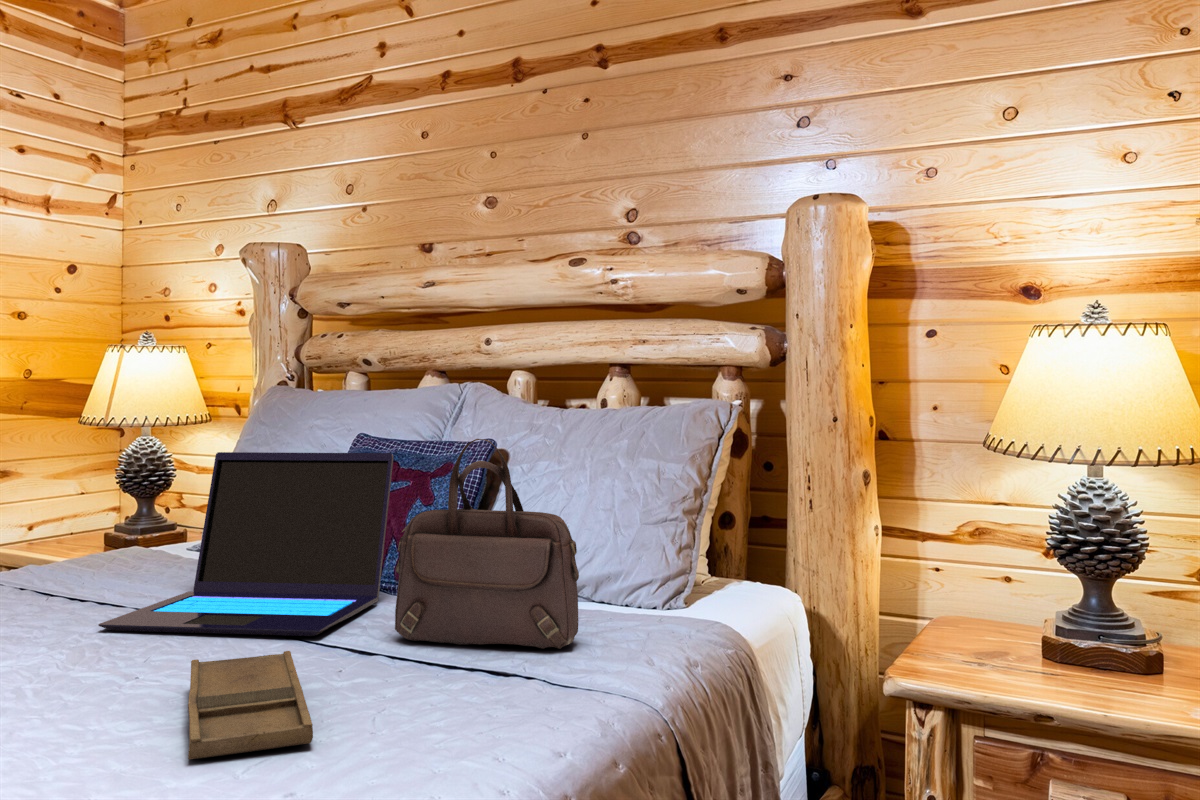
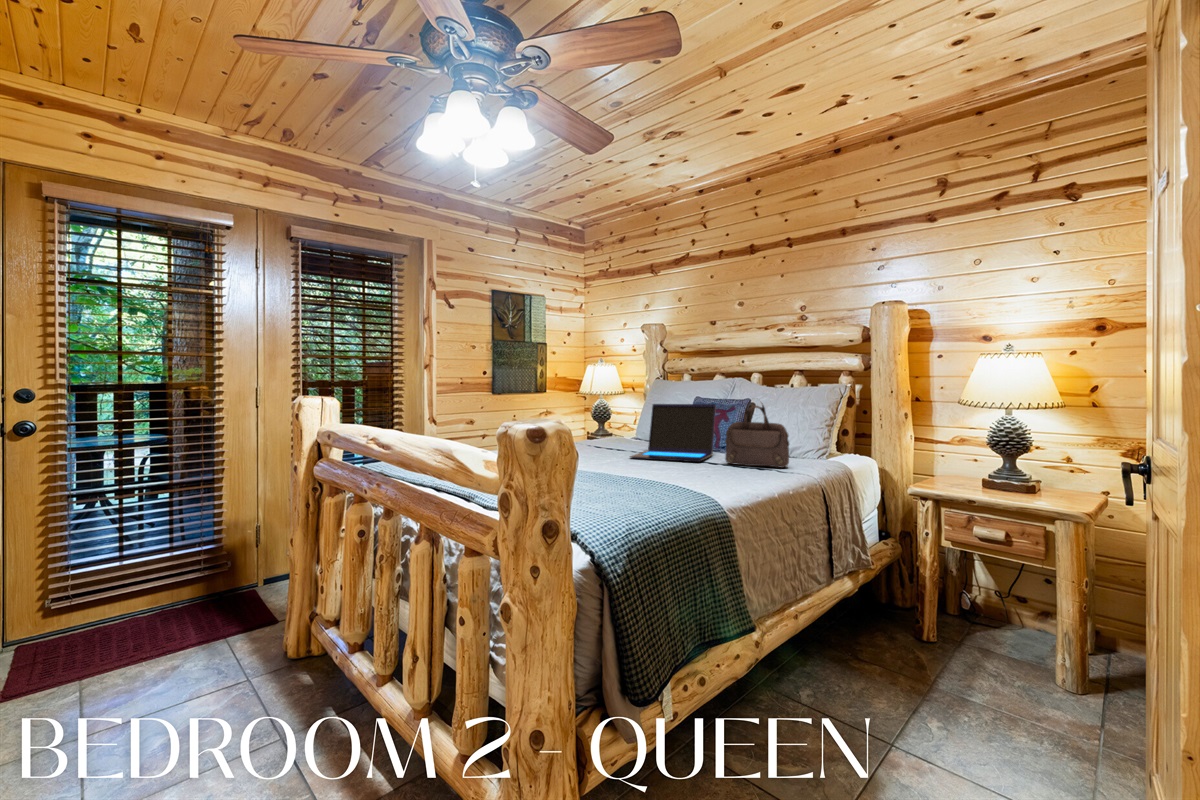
tray: present [188,651,313,759] -> none [673,462,719,481]

